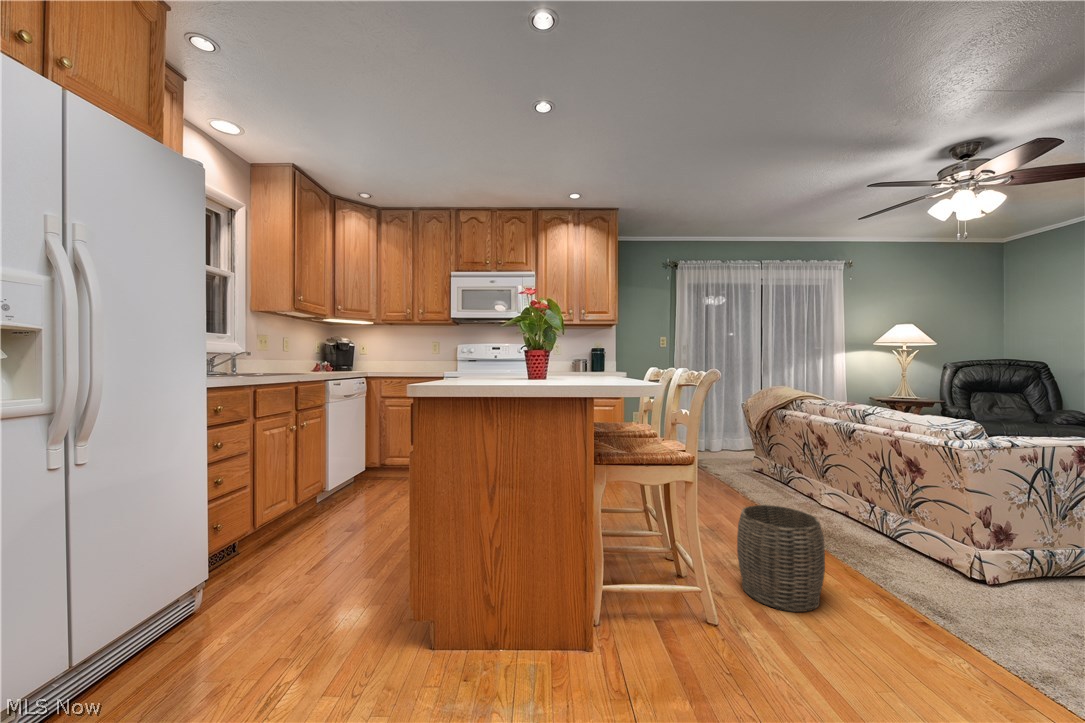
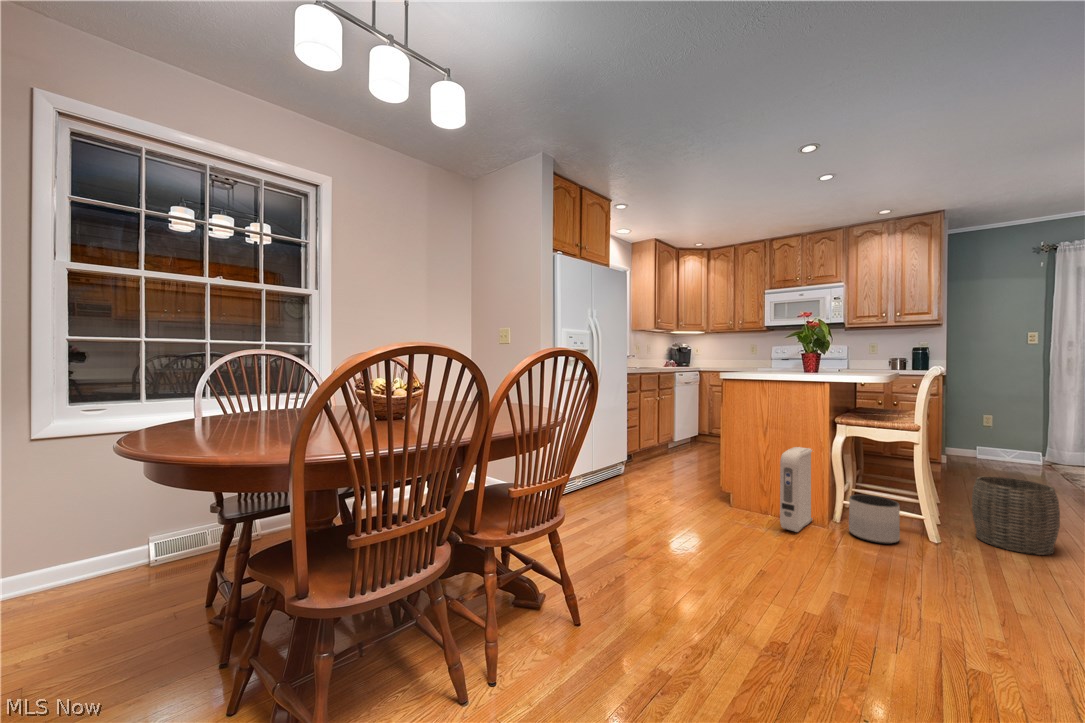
air purifier: none [549,517,582,708] -> present [780,447,813,532]
planter: none [637,577,708,675] -> present [849,495,900,544]

